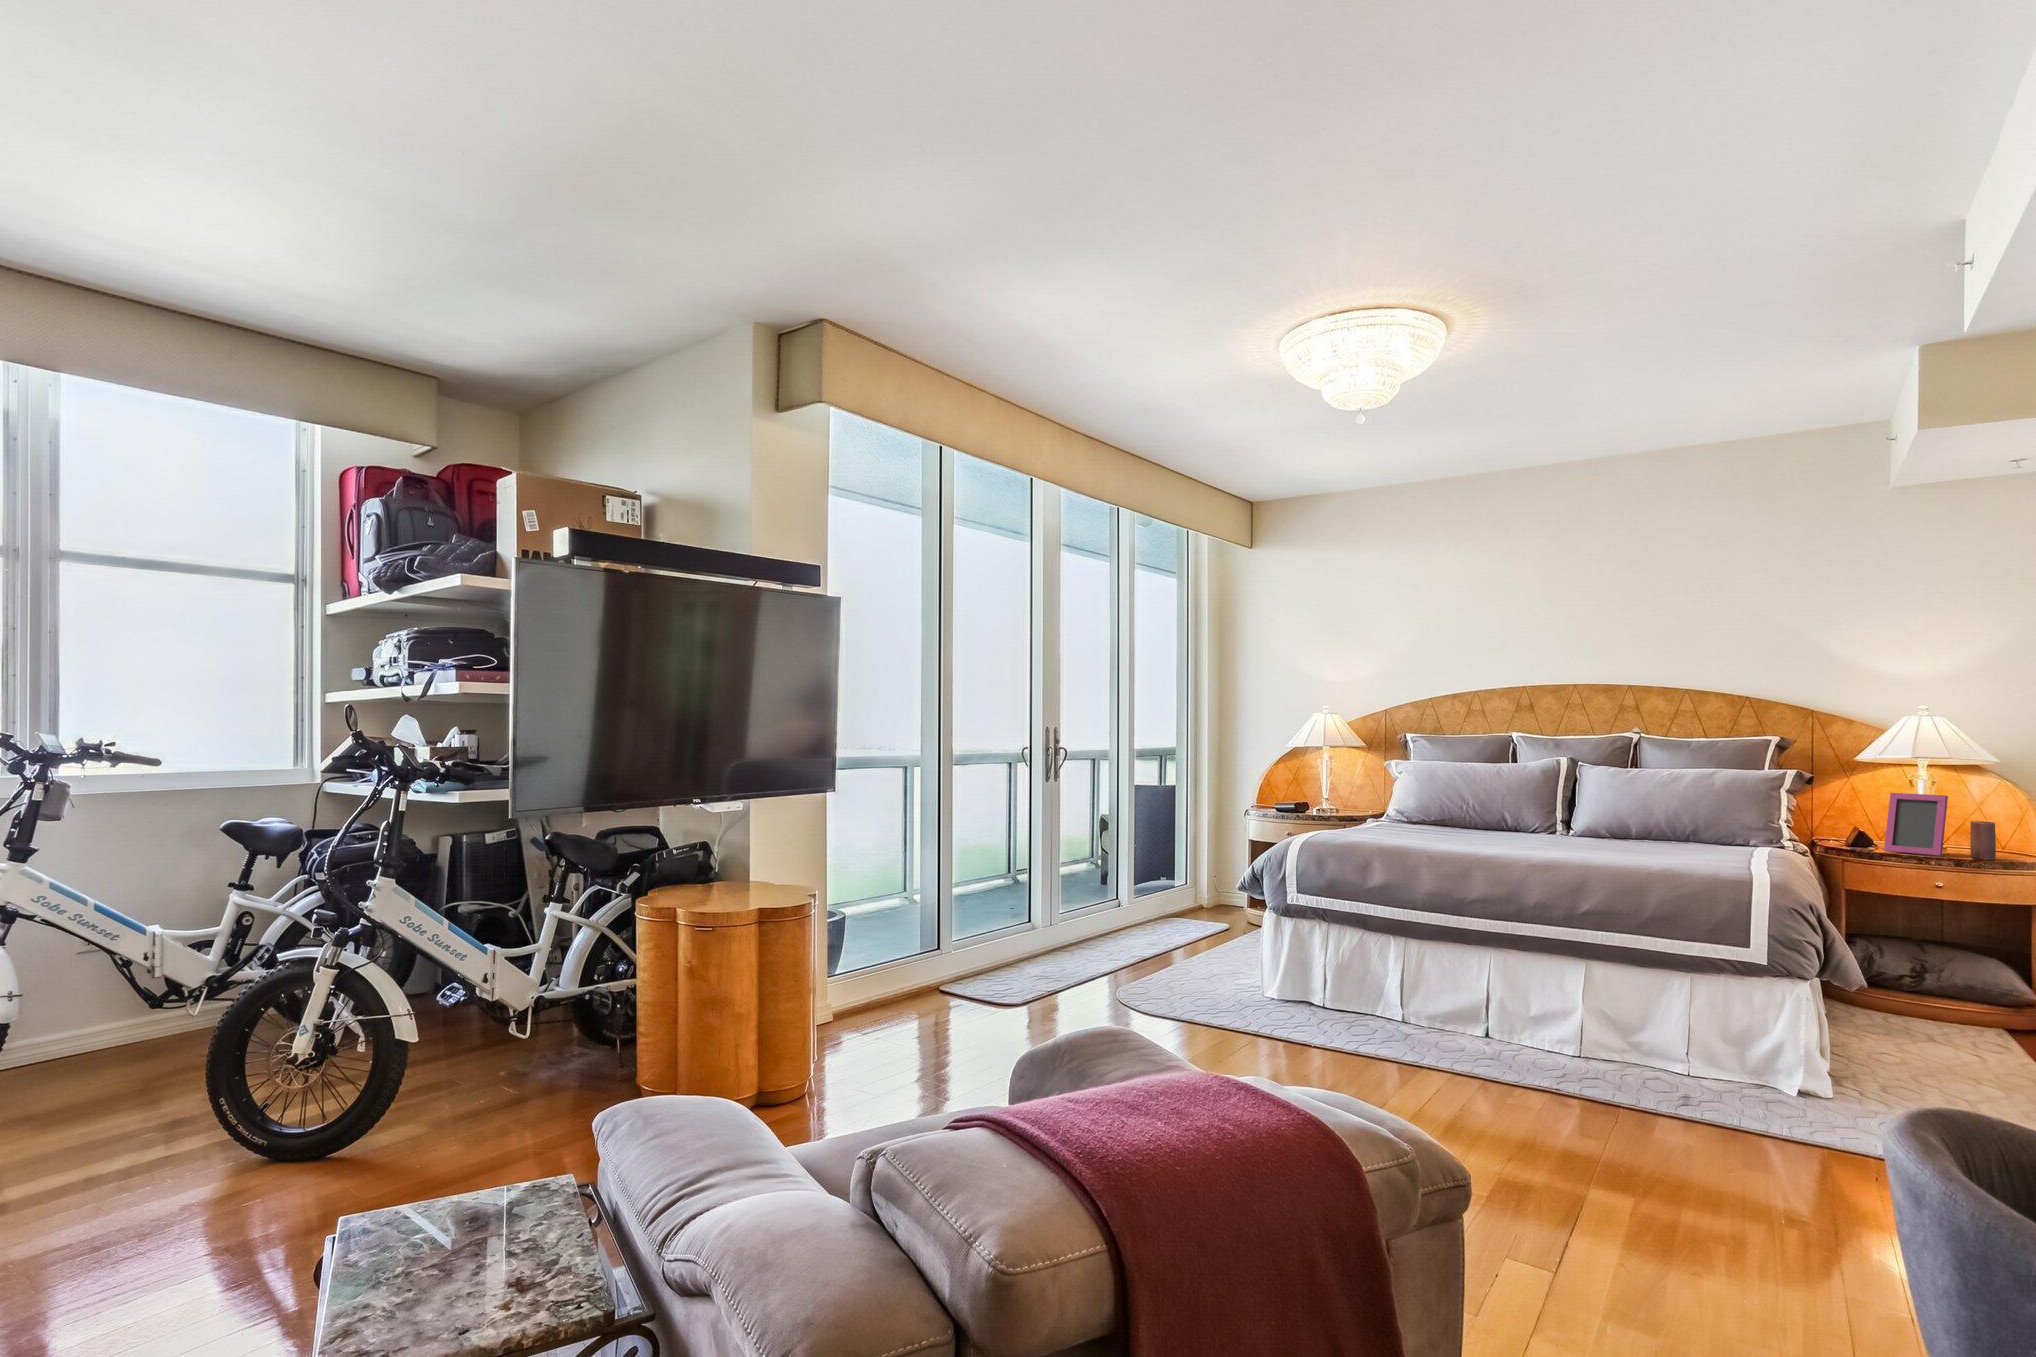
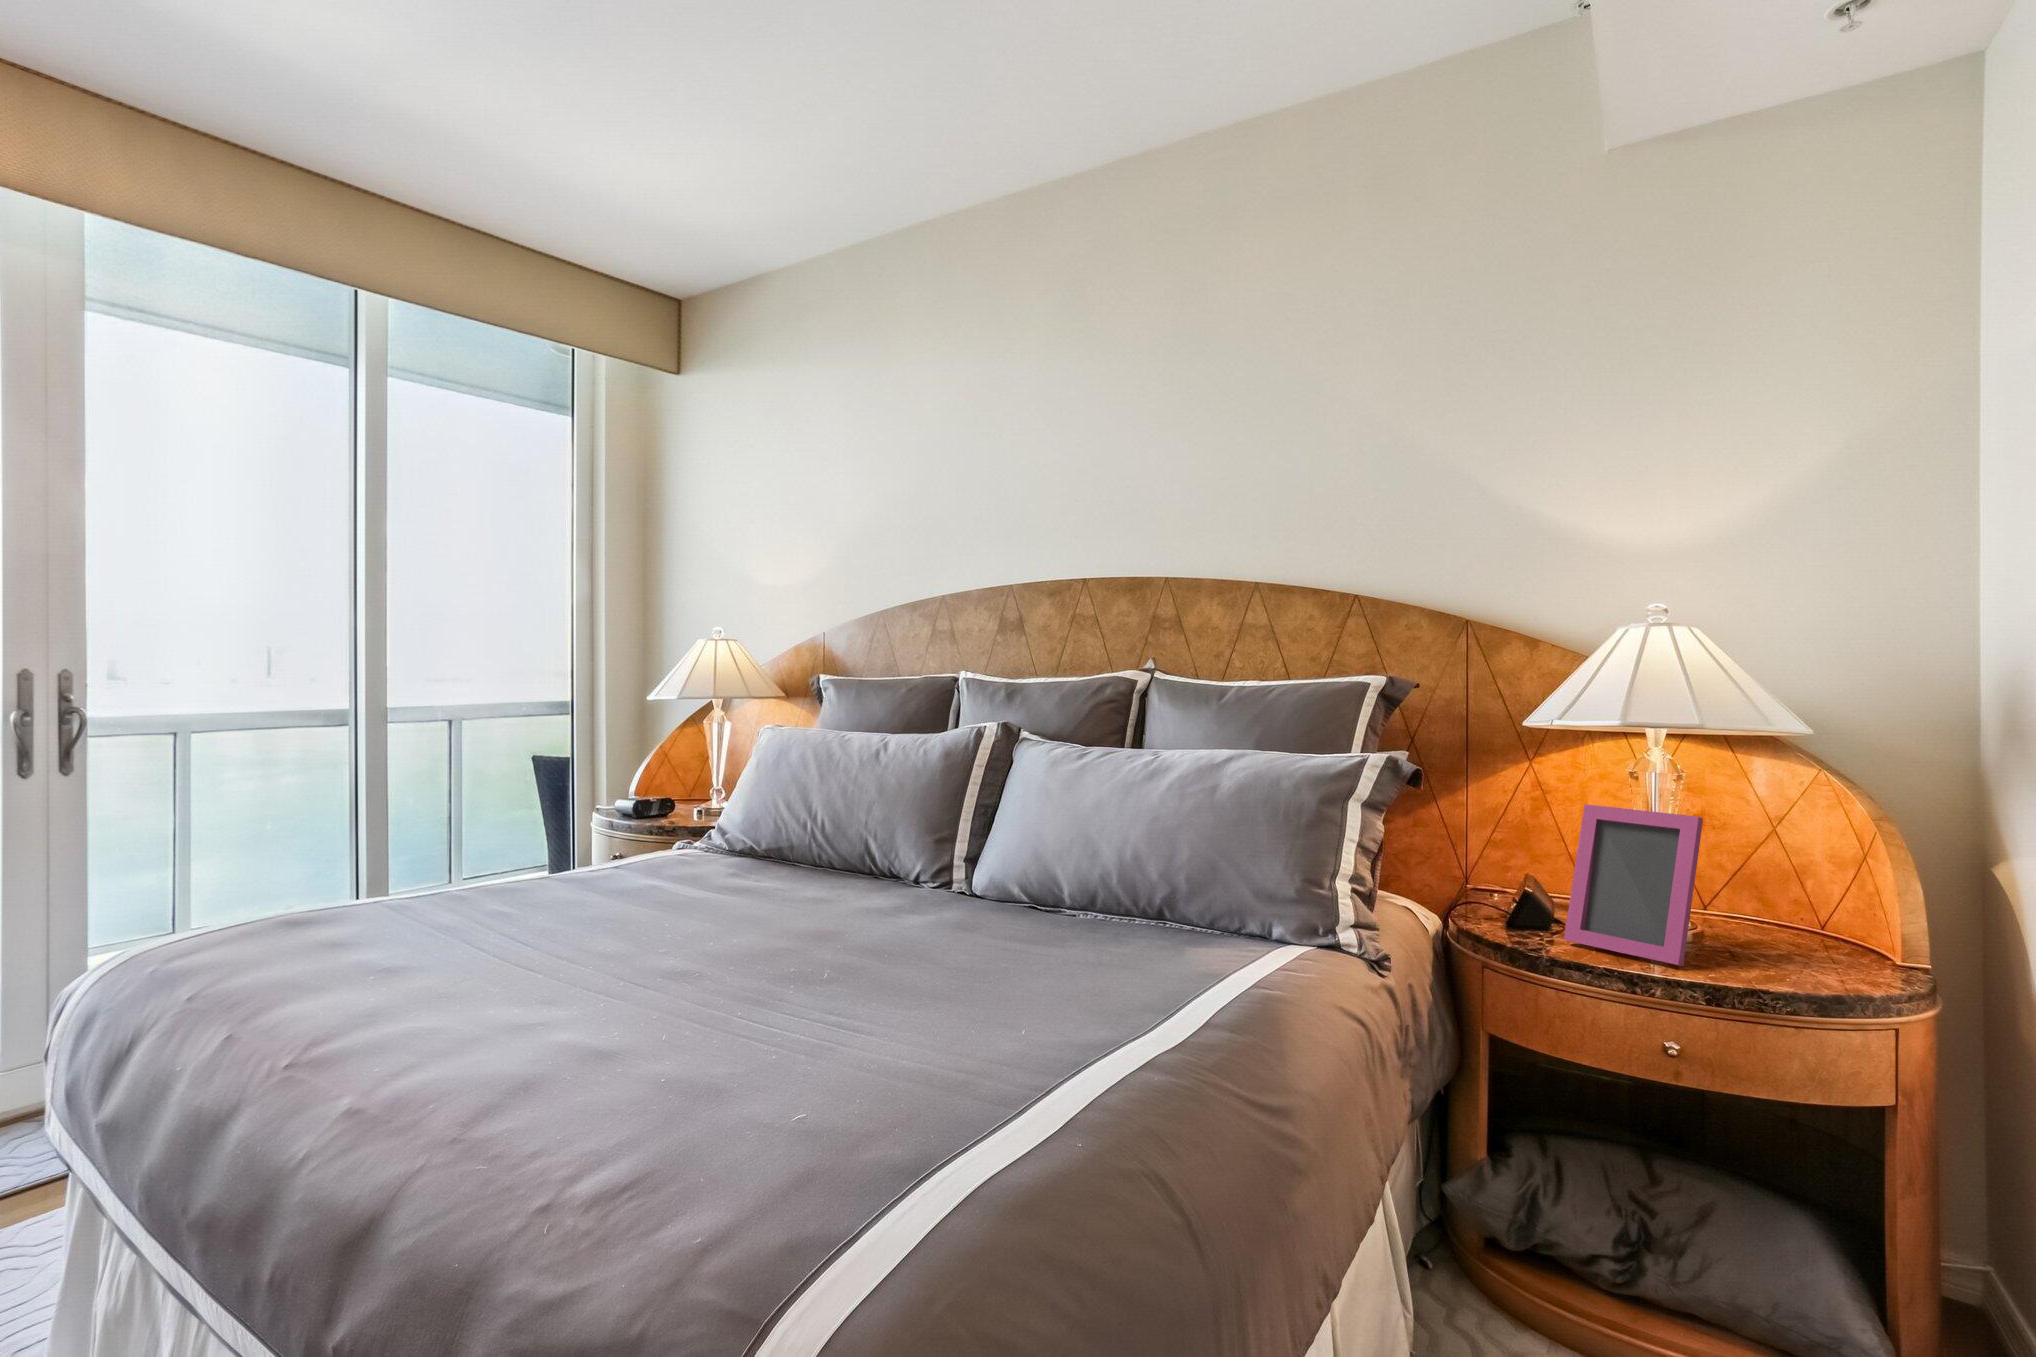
candle: present [1970,821,1996,860] -> none [1749,881,1807,983]

